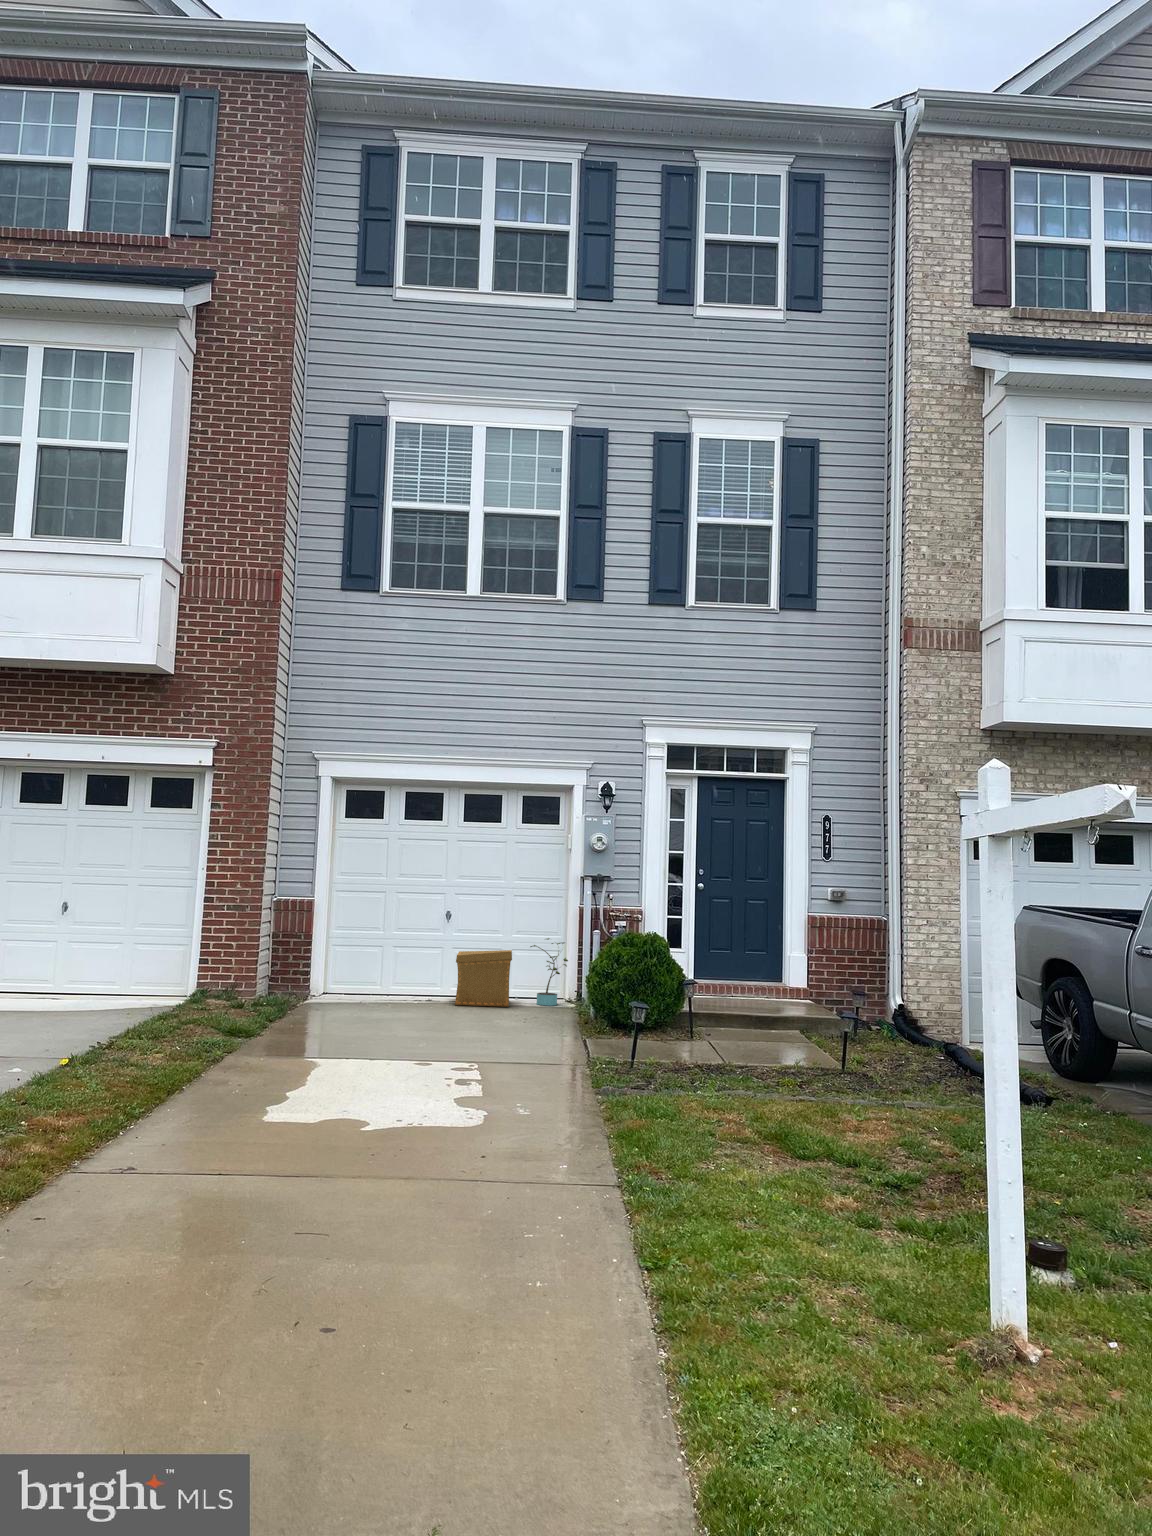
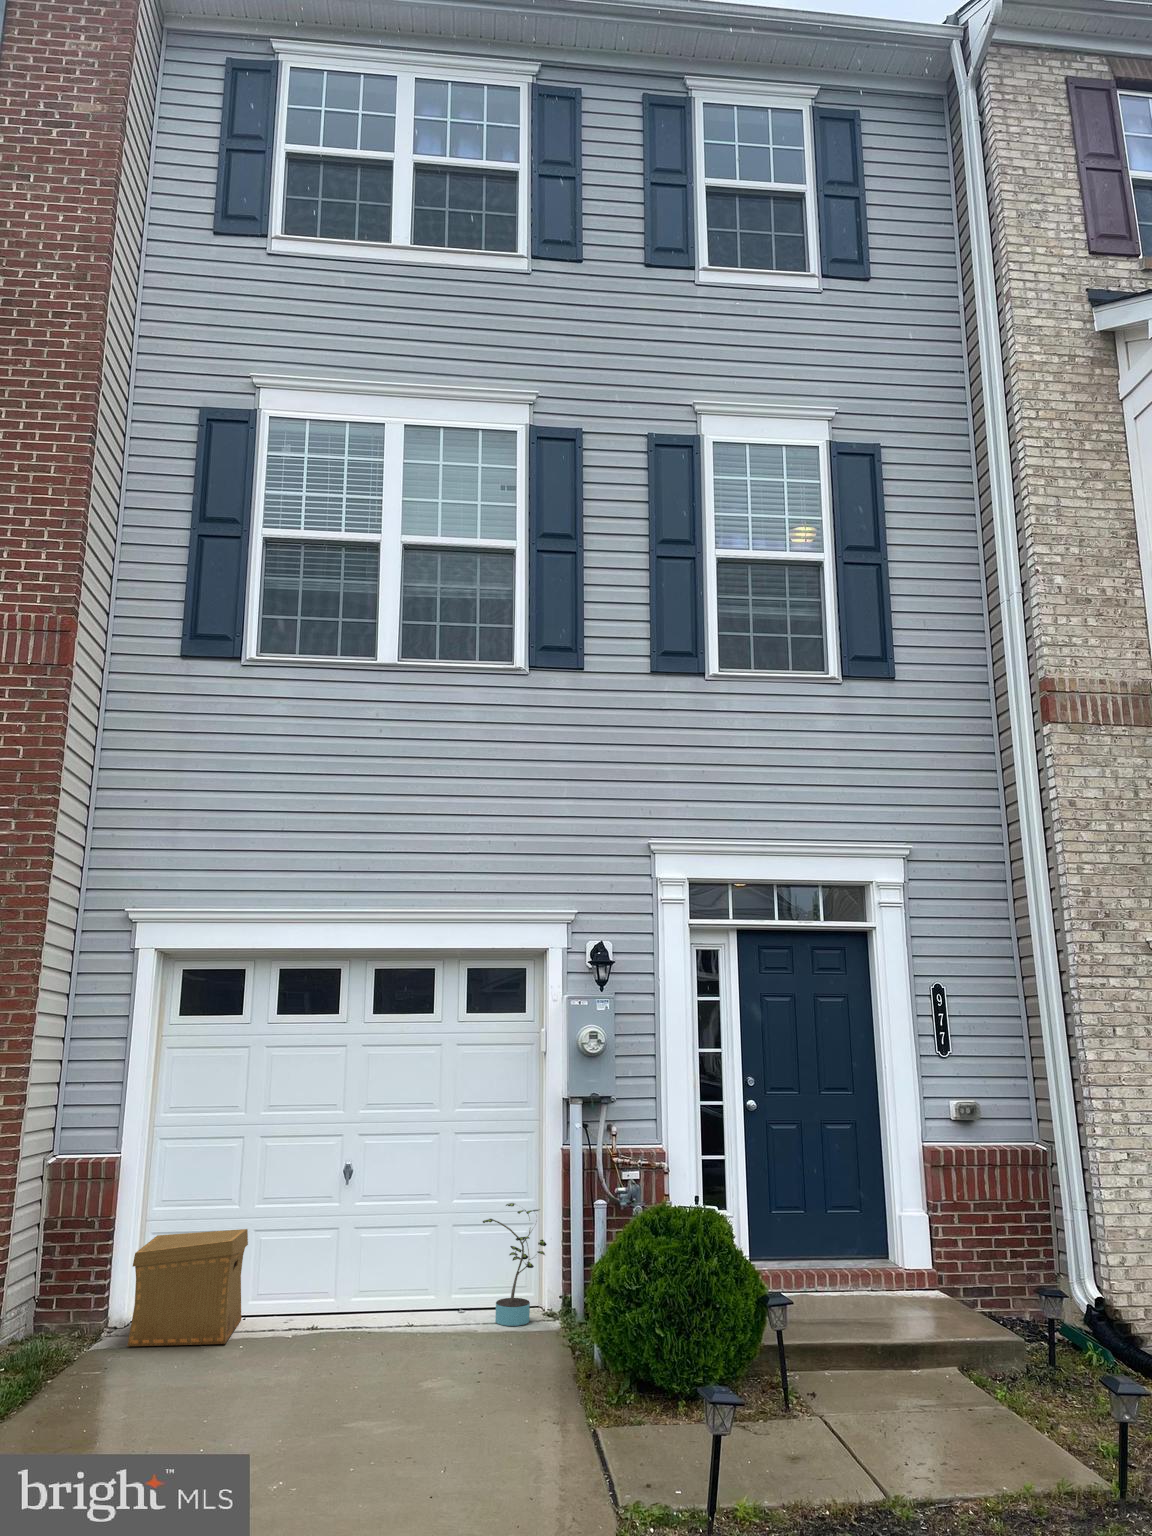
cardboard box: present [455,950,512,1007] -> present [127,1229,248,1346]

